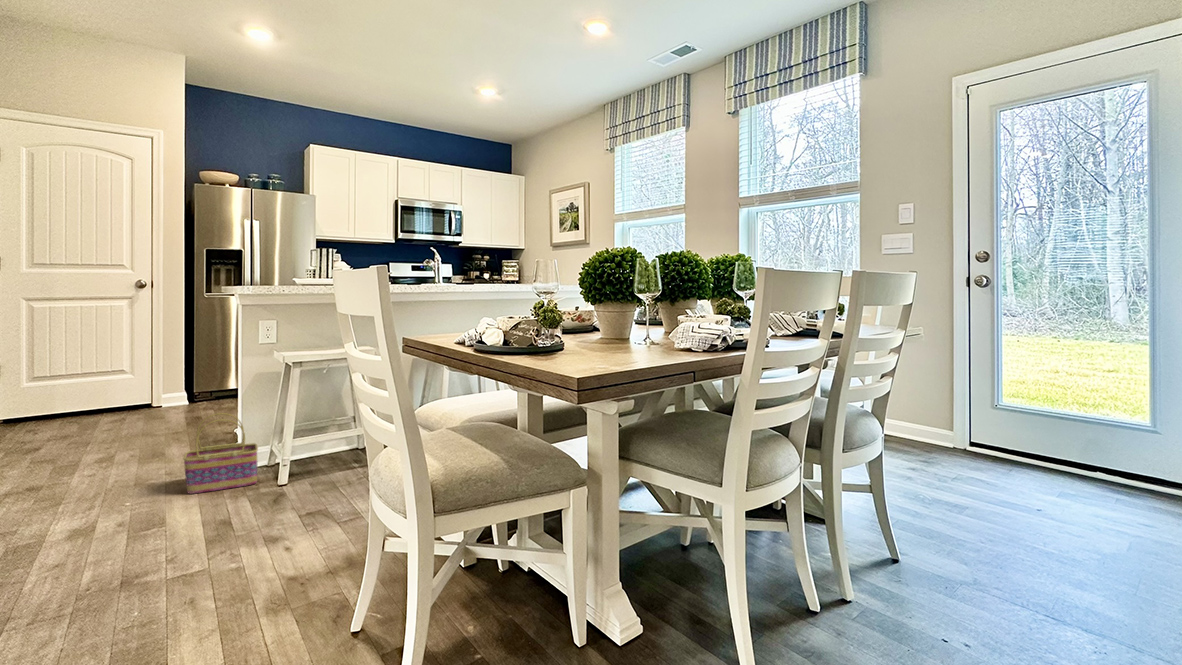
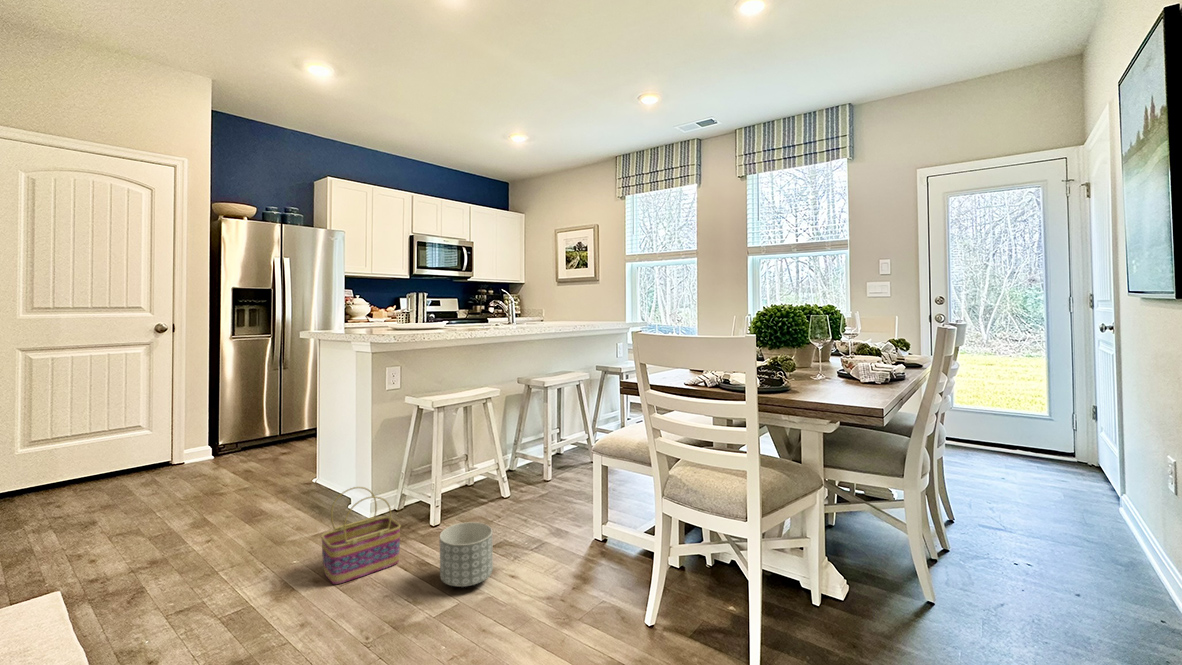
planter: none [268,449,323,503] -> present [440,522,493,587]

